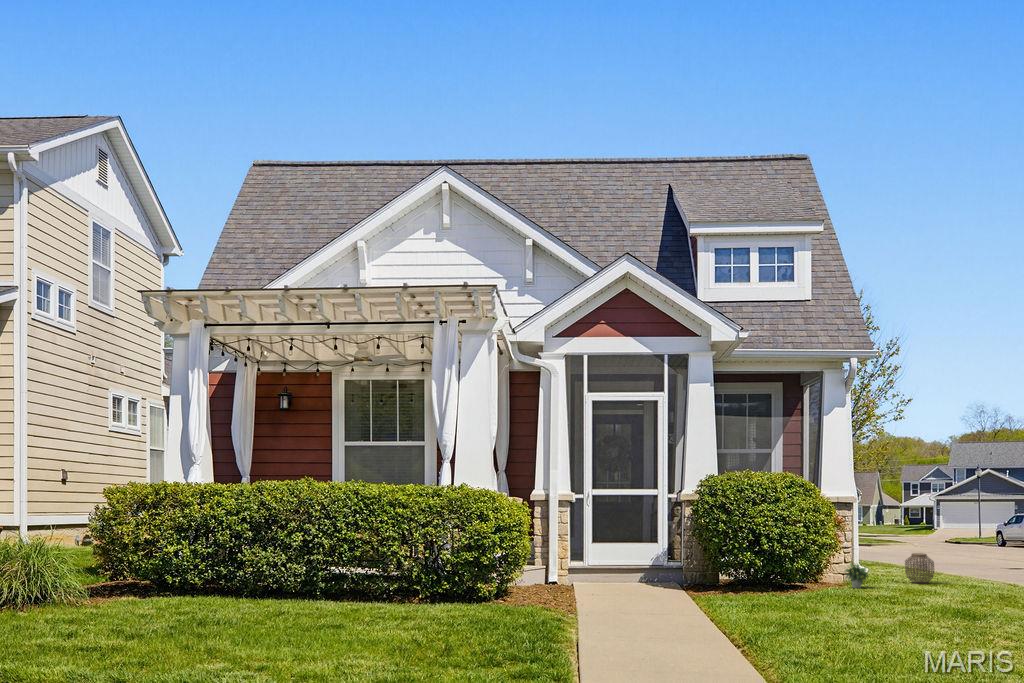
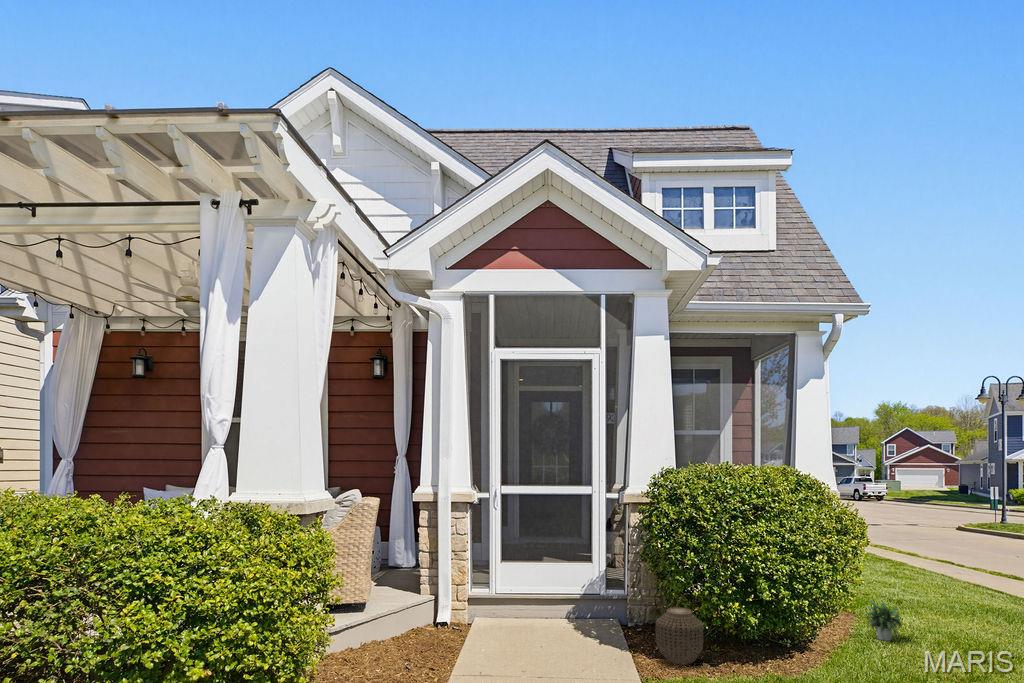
woven basket: present [905,553,934,584] -> present [656,607,703,664]

